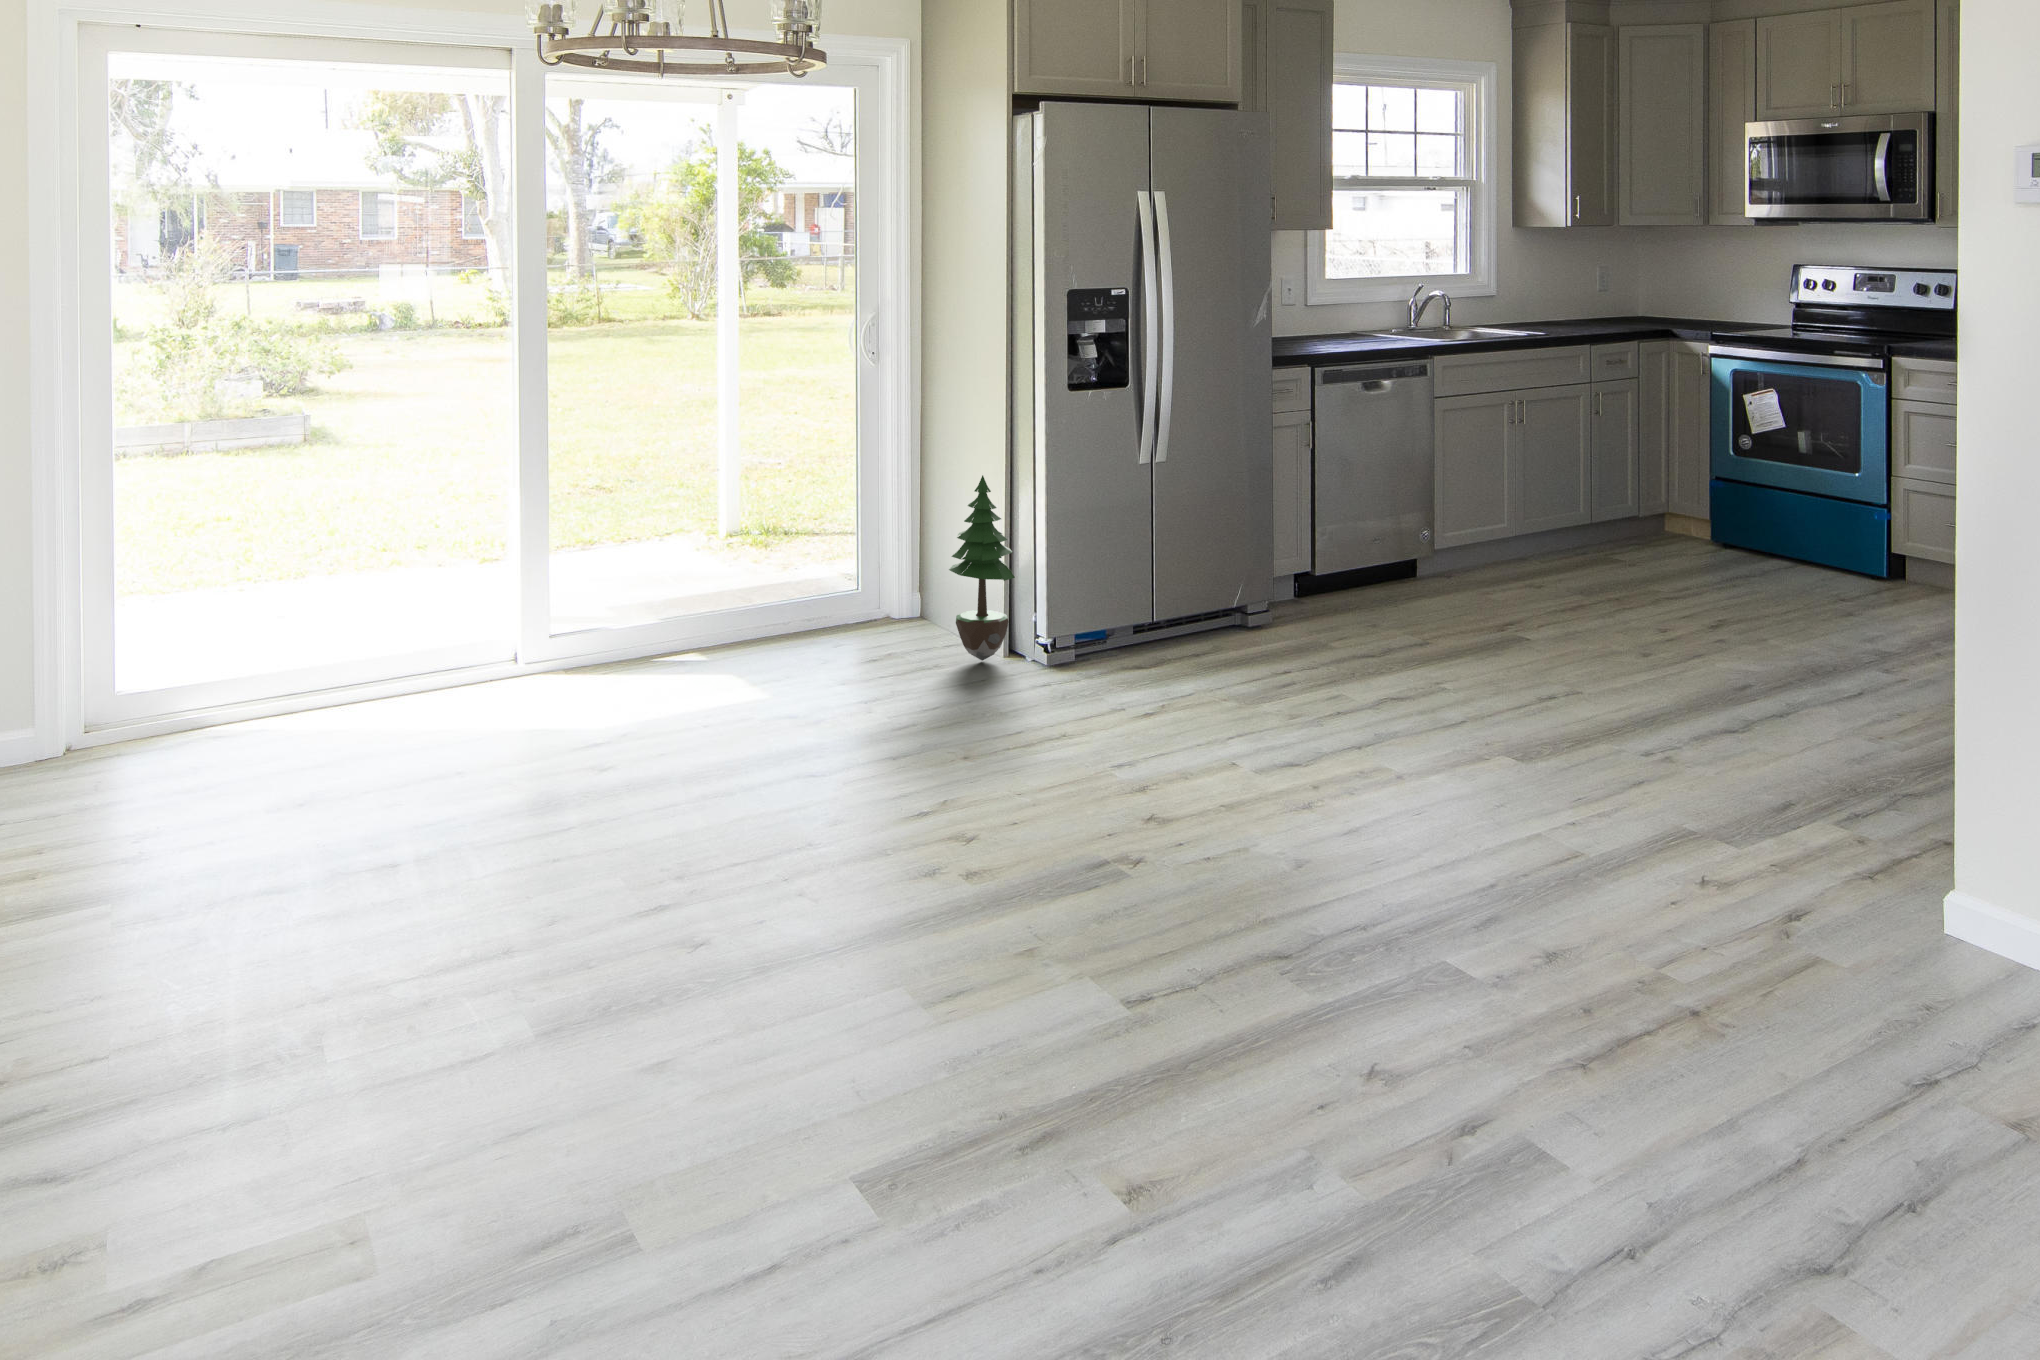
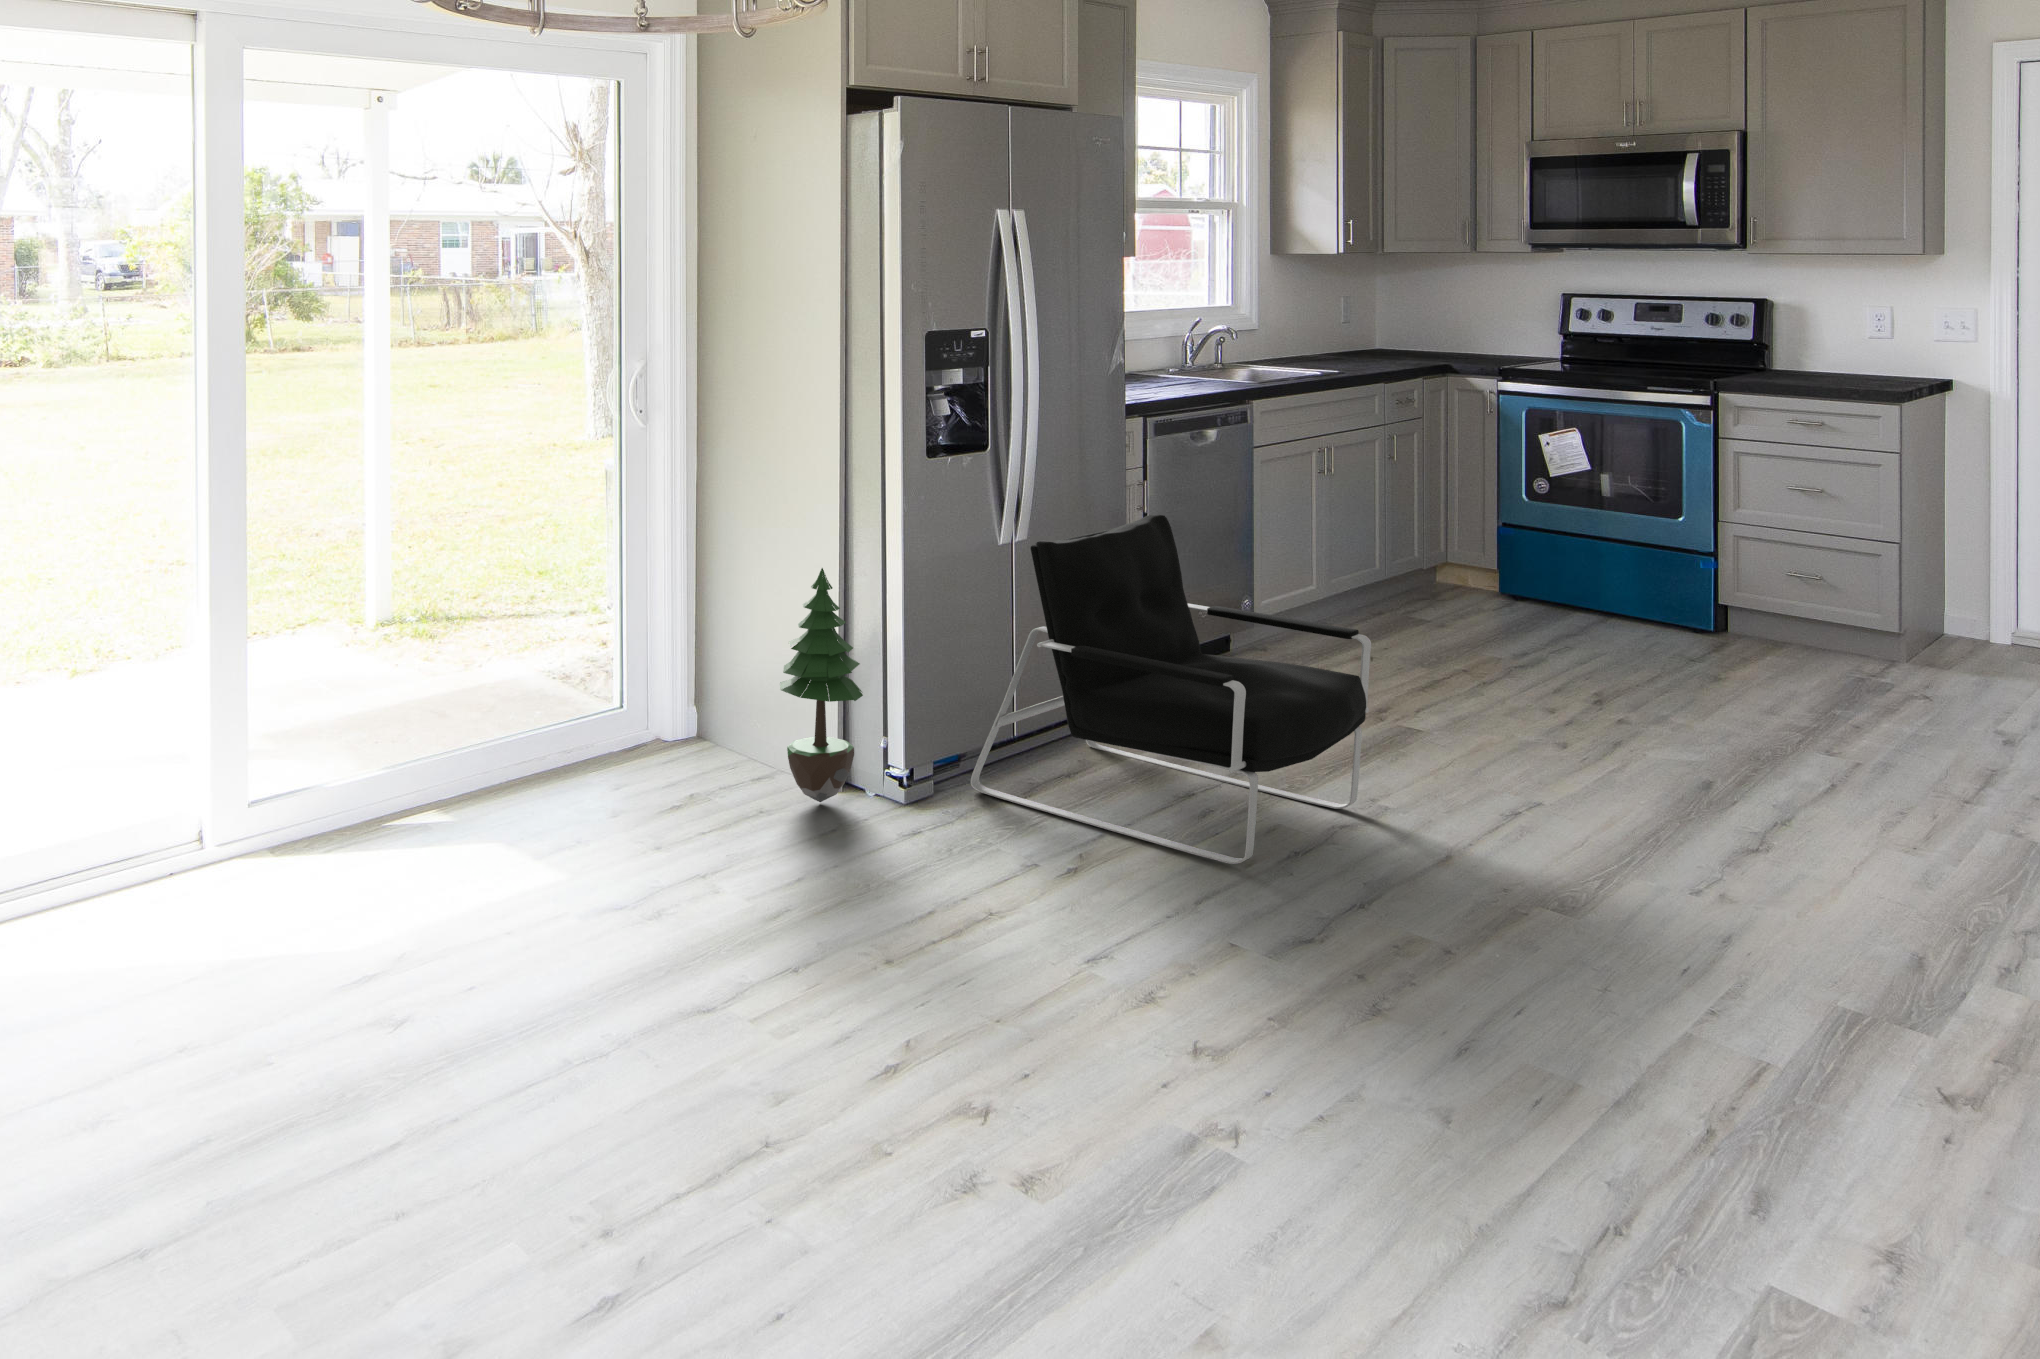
armchair: none [1106,443,1433,717] -> present [971,514,1371,864]

